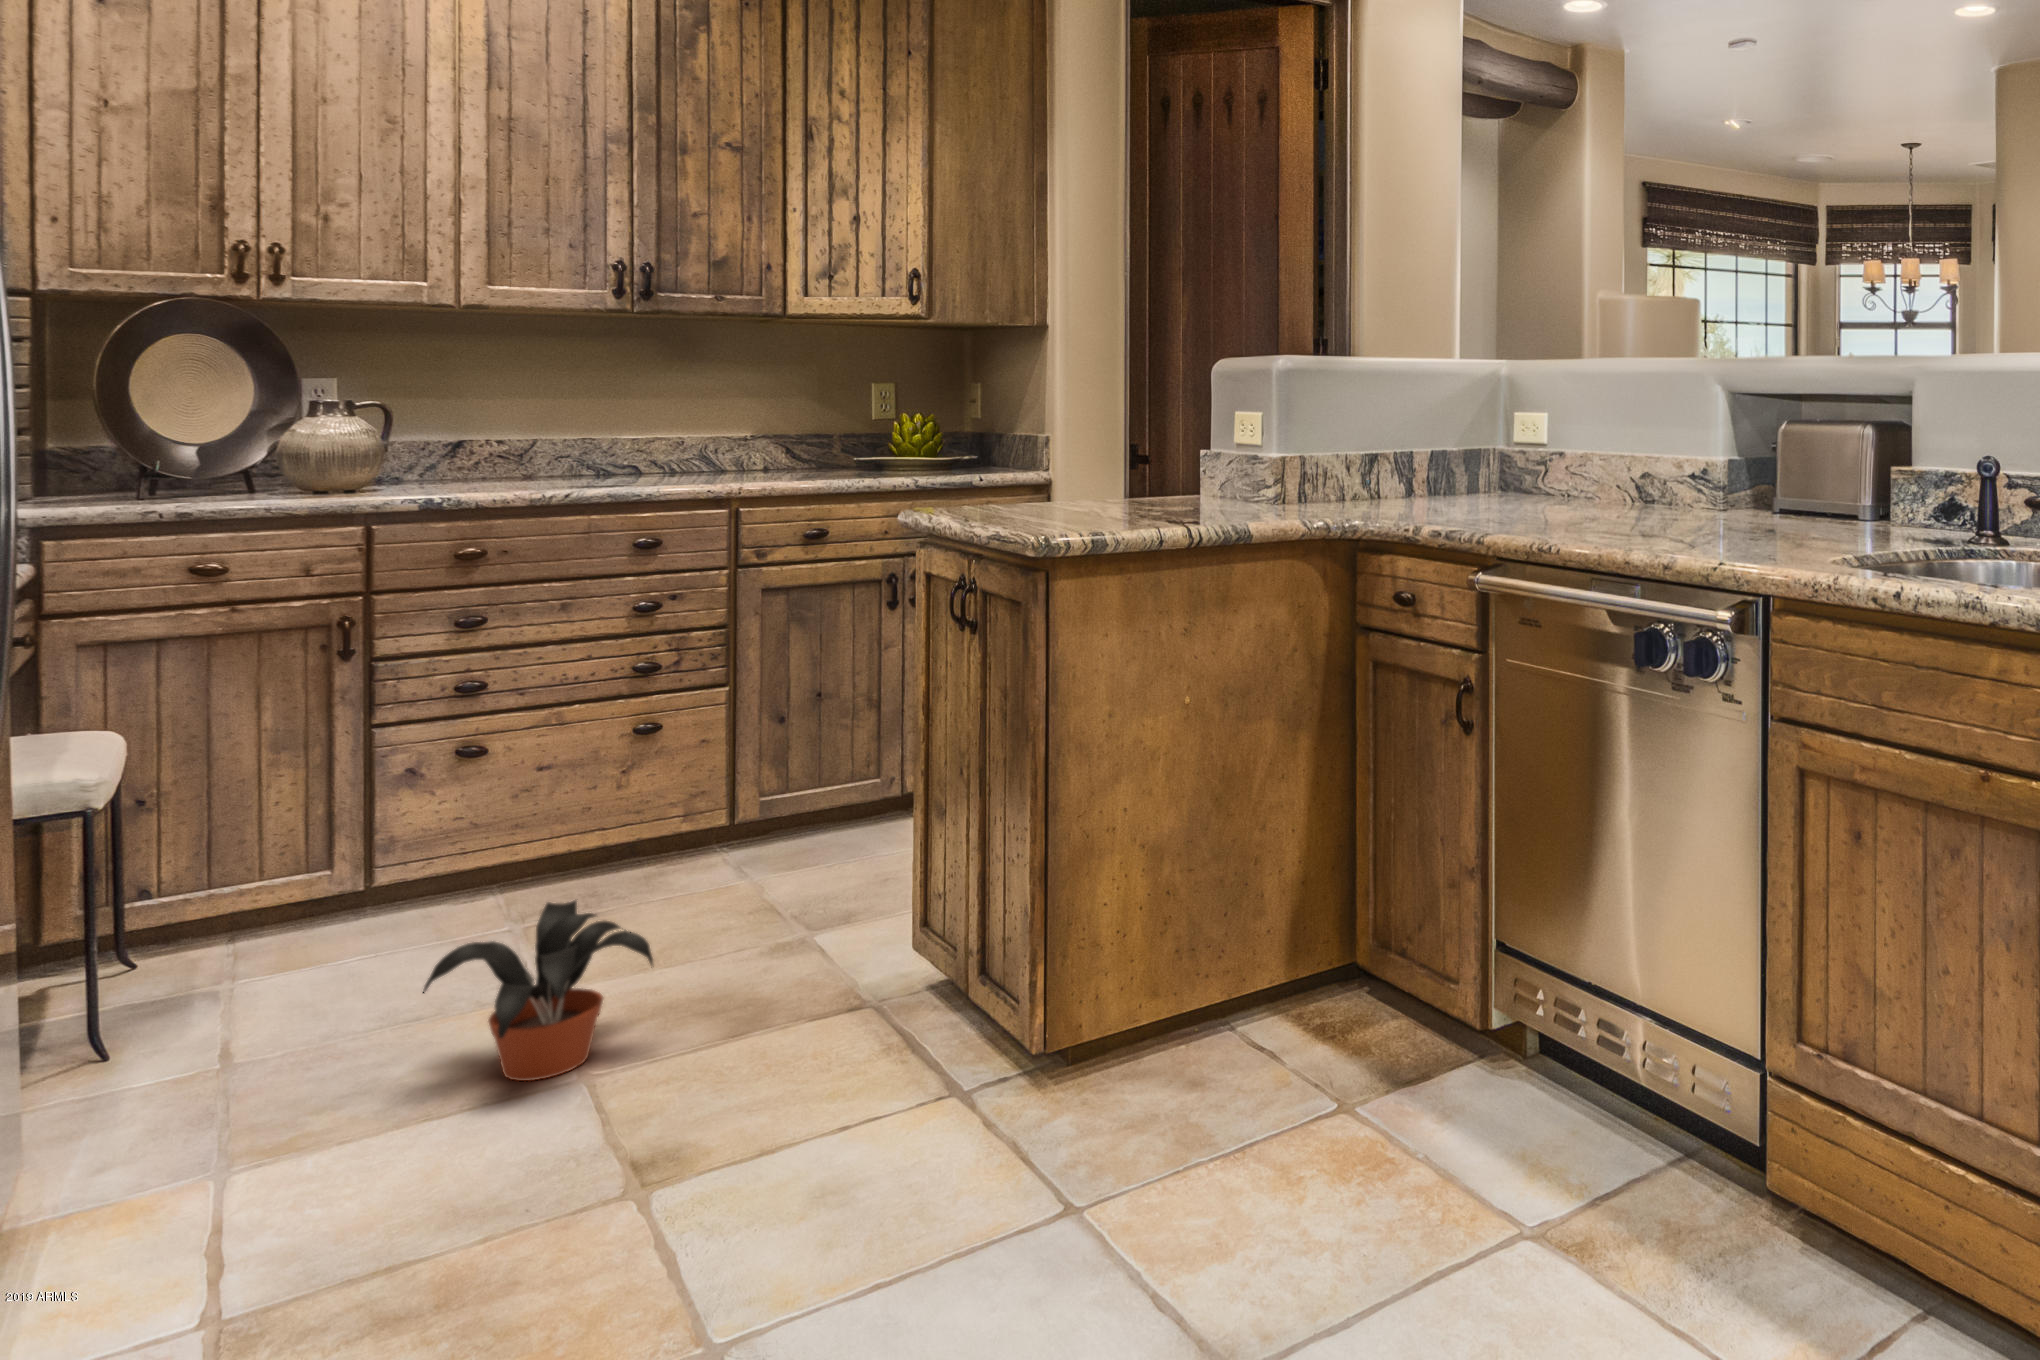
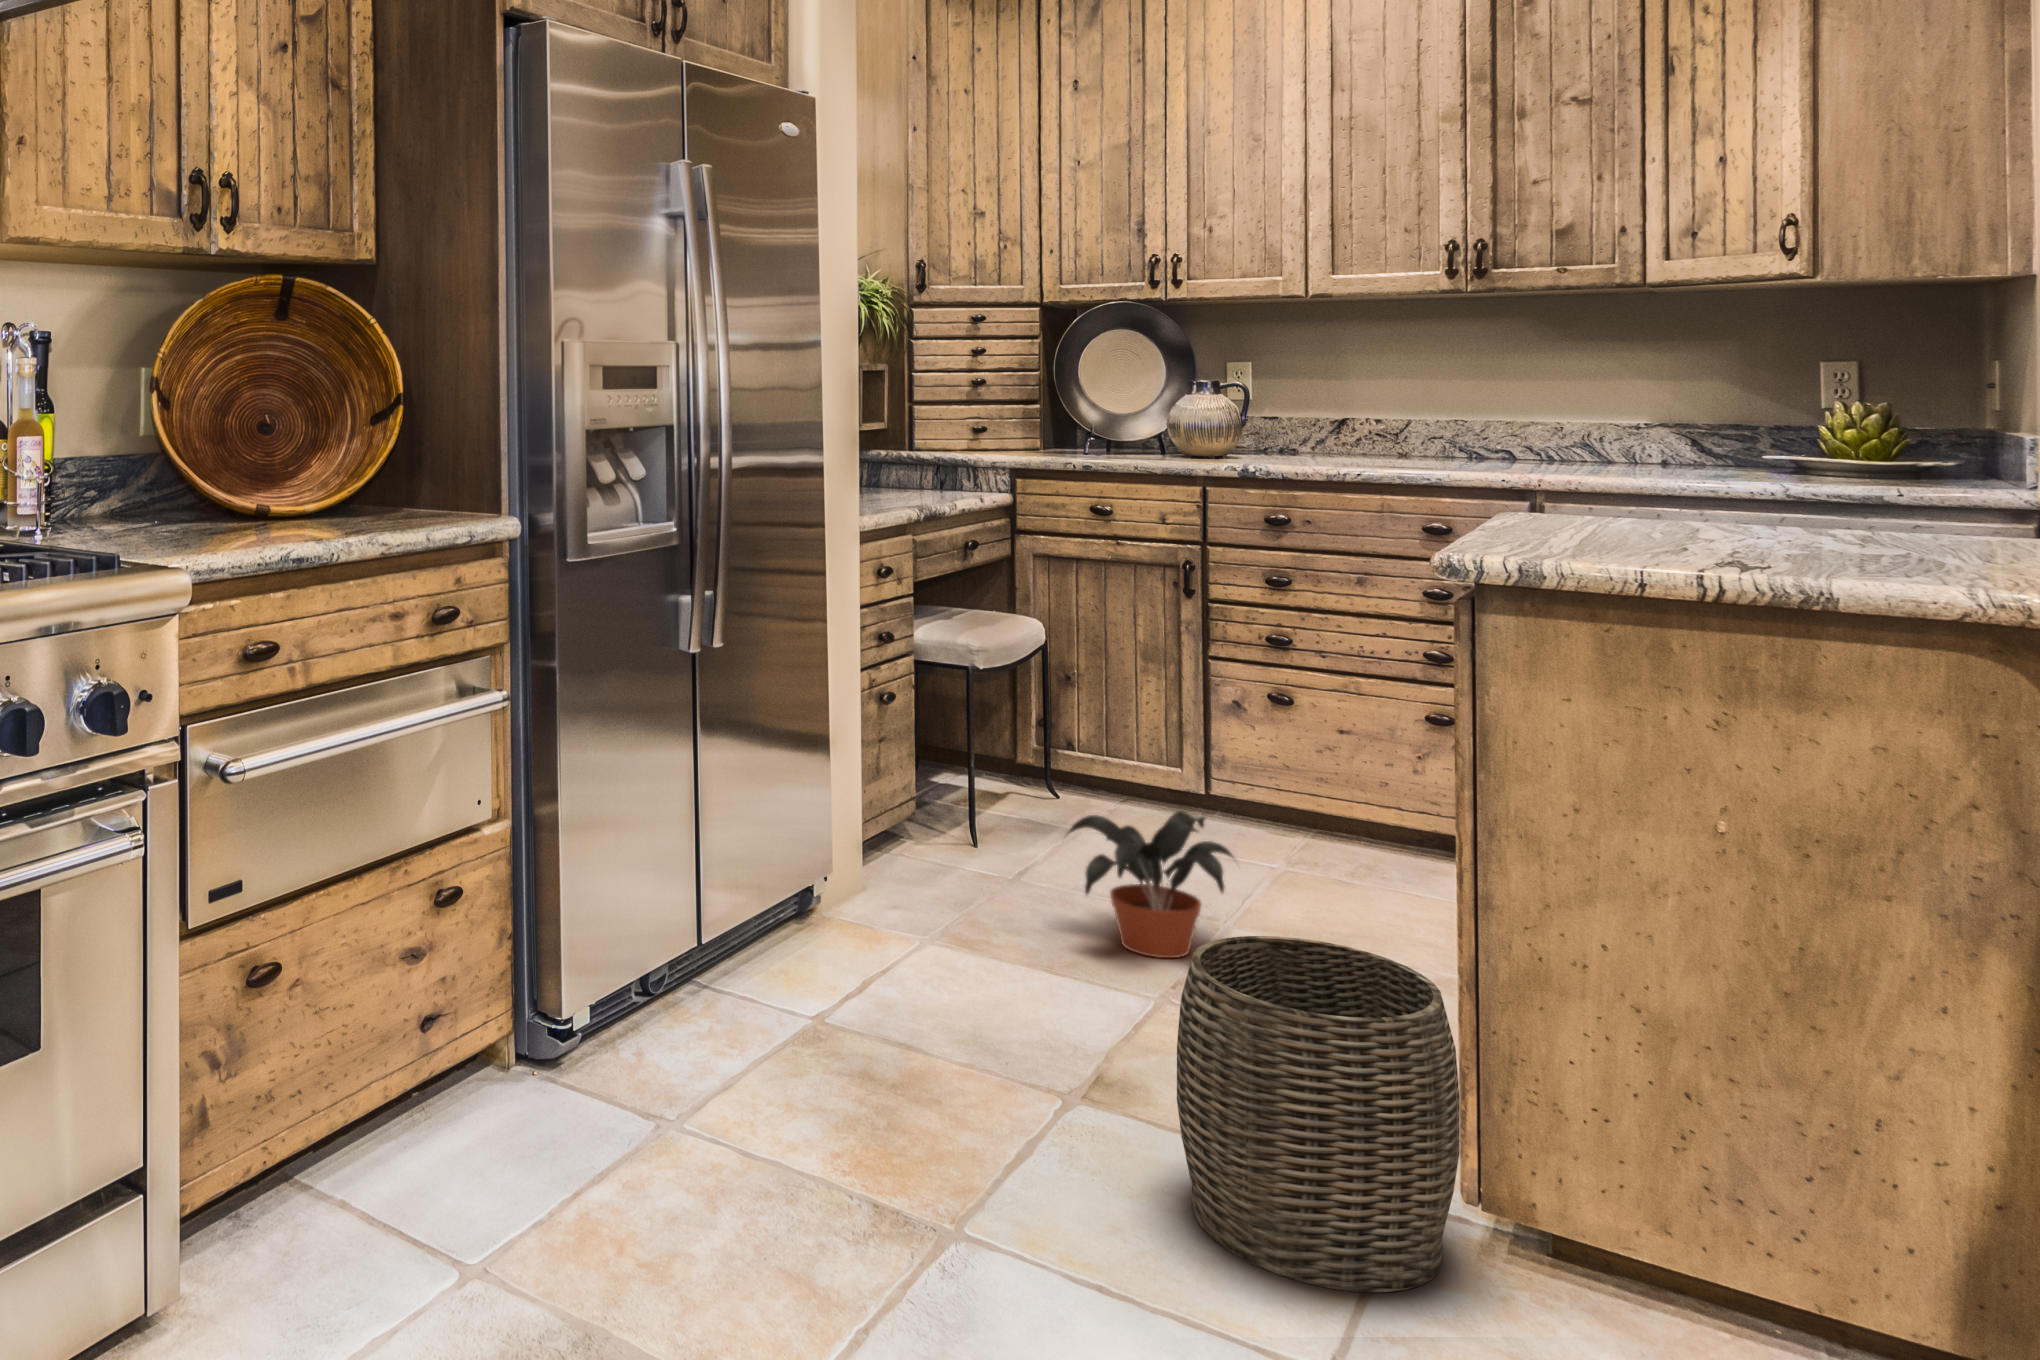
woven basket: none [920,934,1155,1254] -> present [1177,936,1460,1293]

